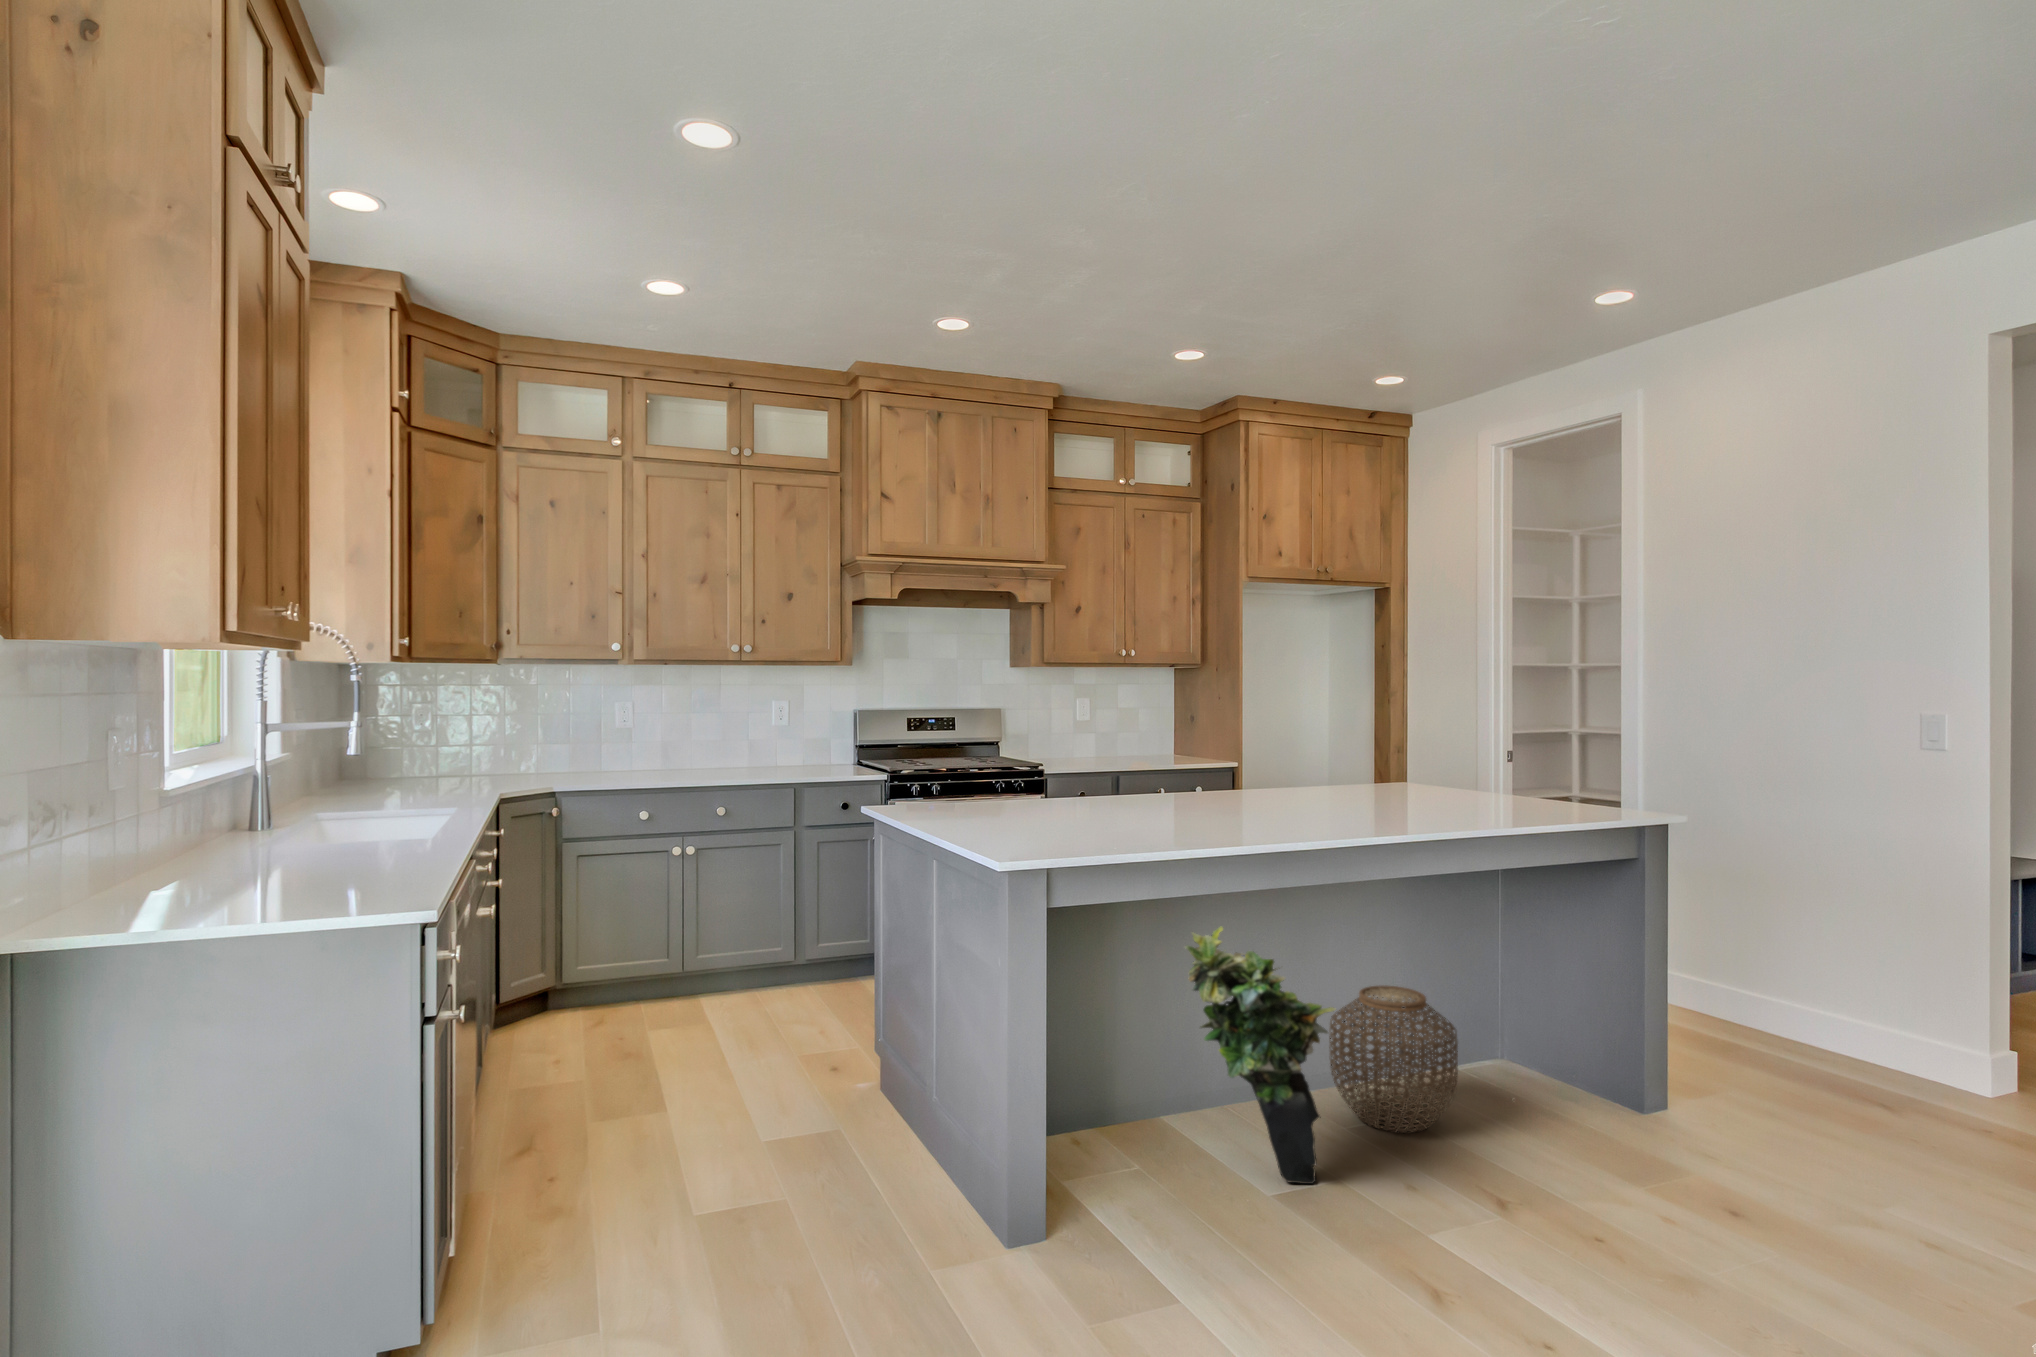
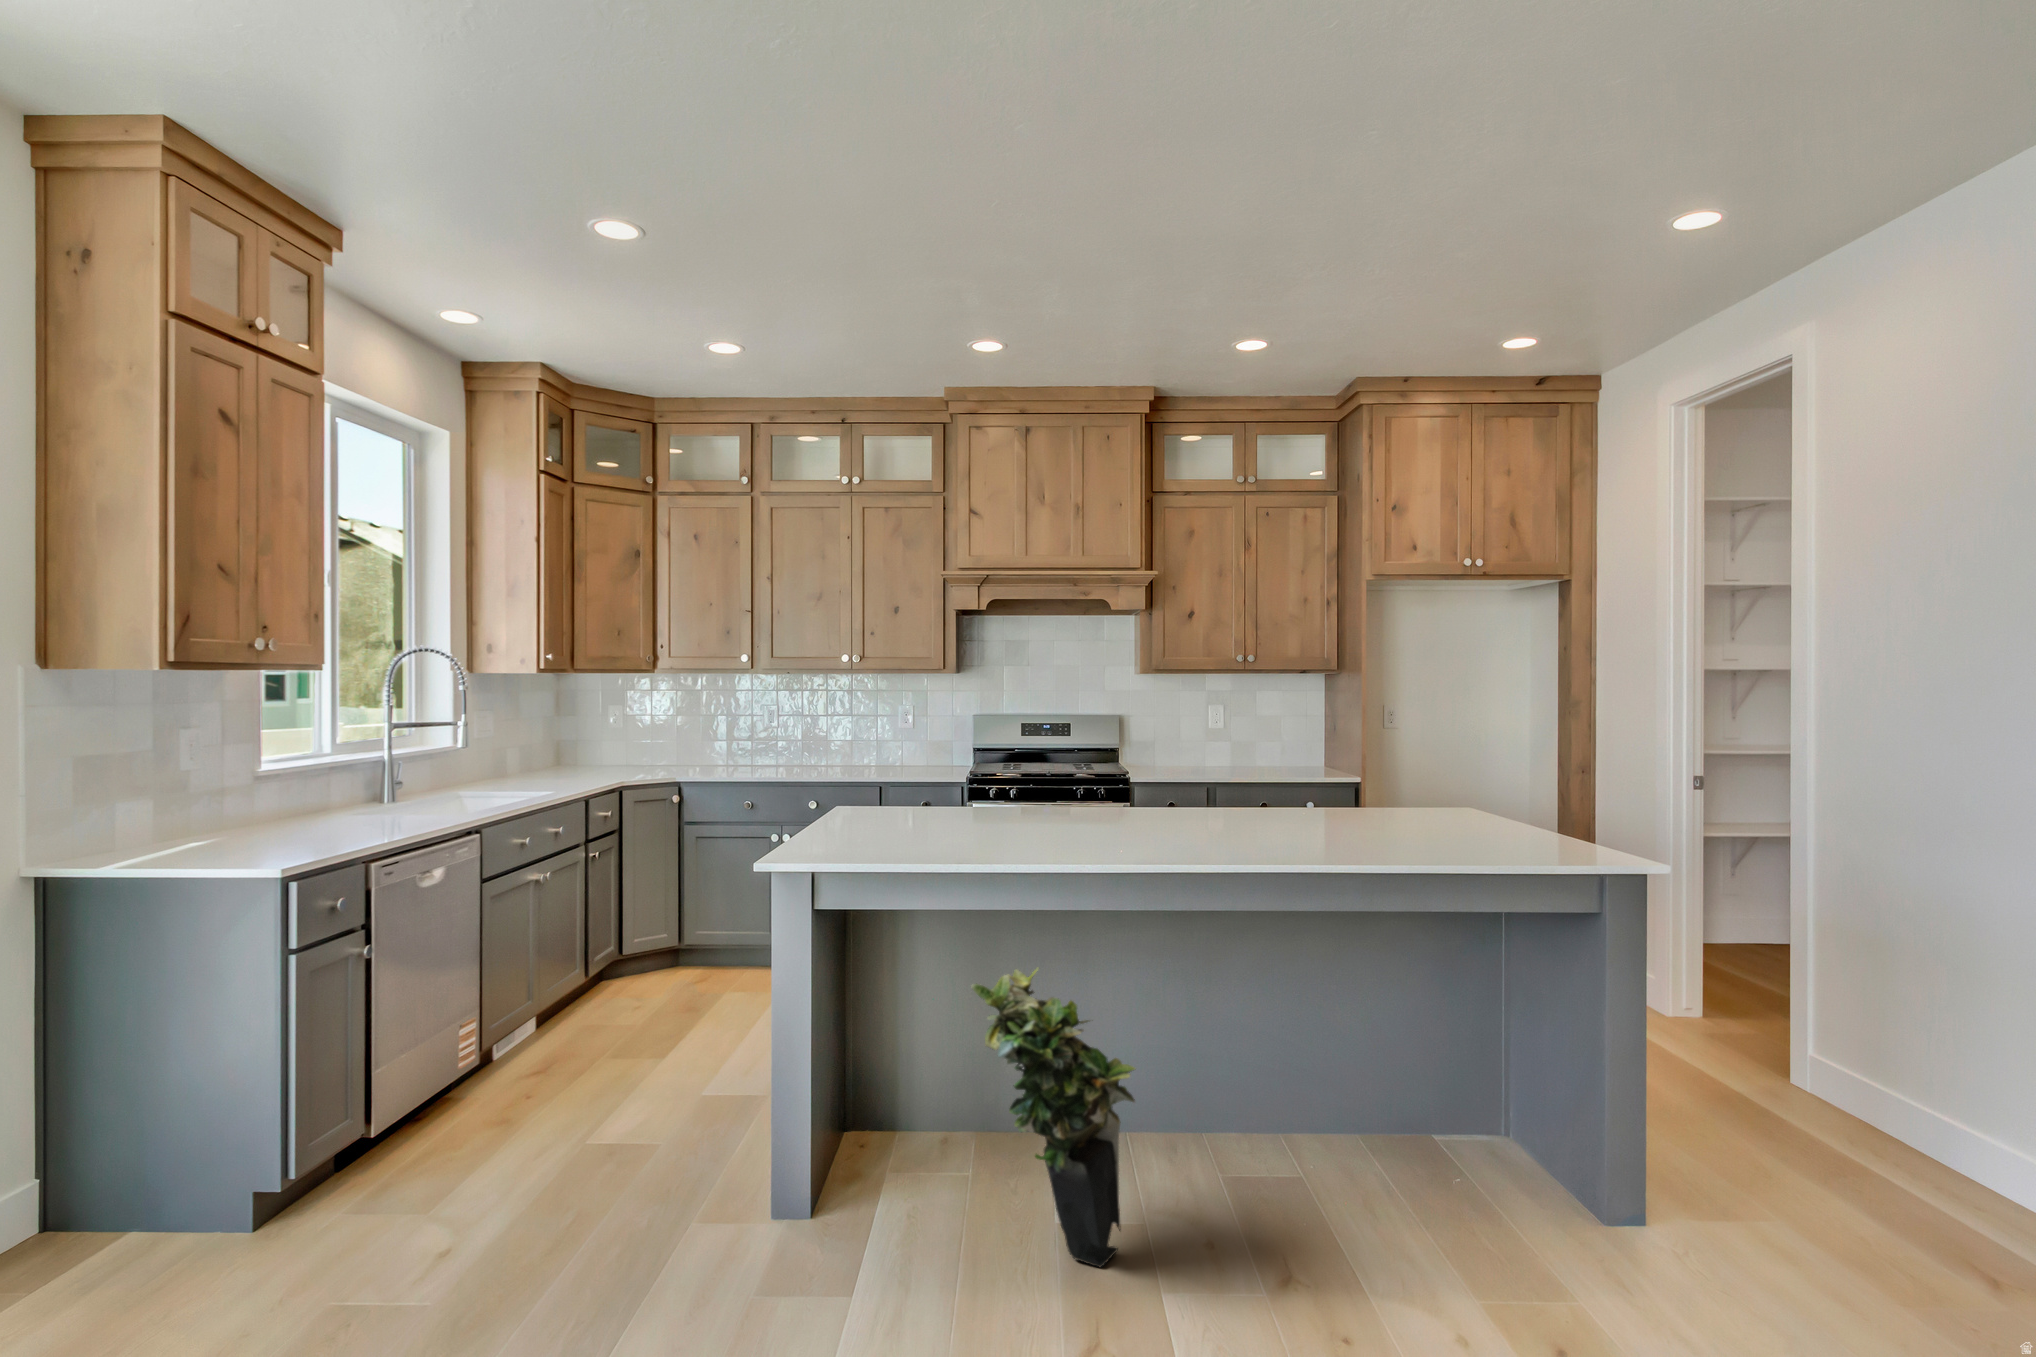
woven basket: present [1329,986,1458,1133] -> none [1210,1054,1355,1234]

